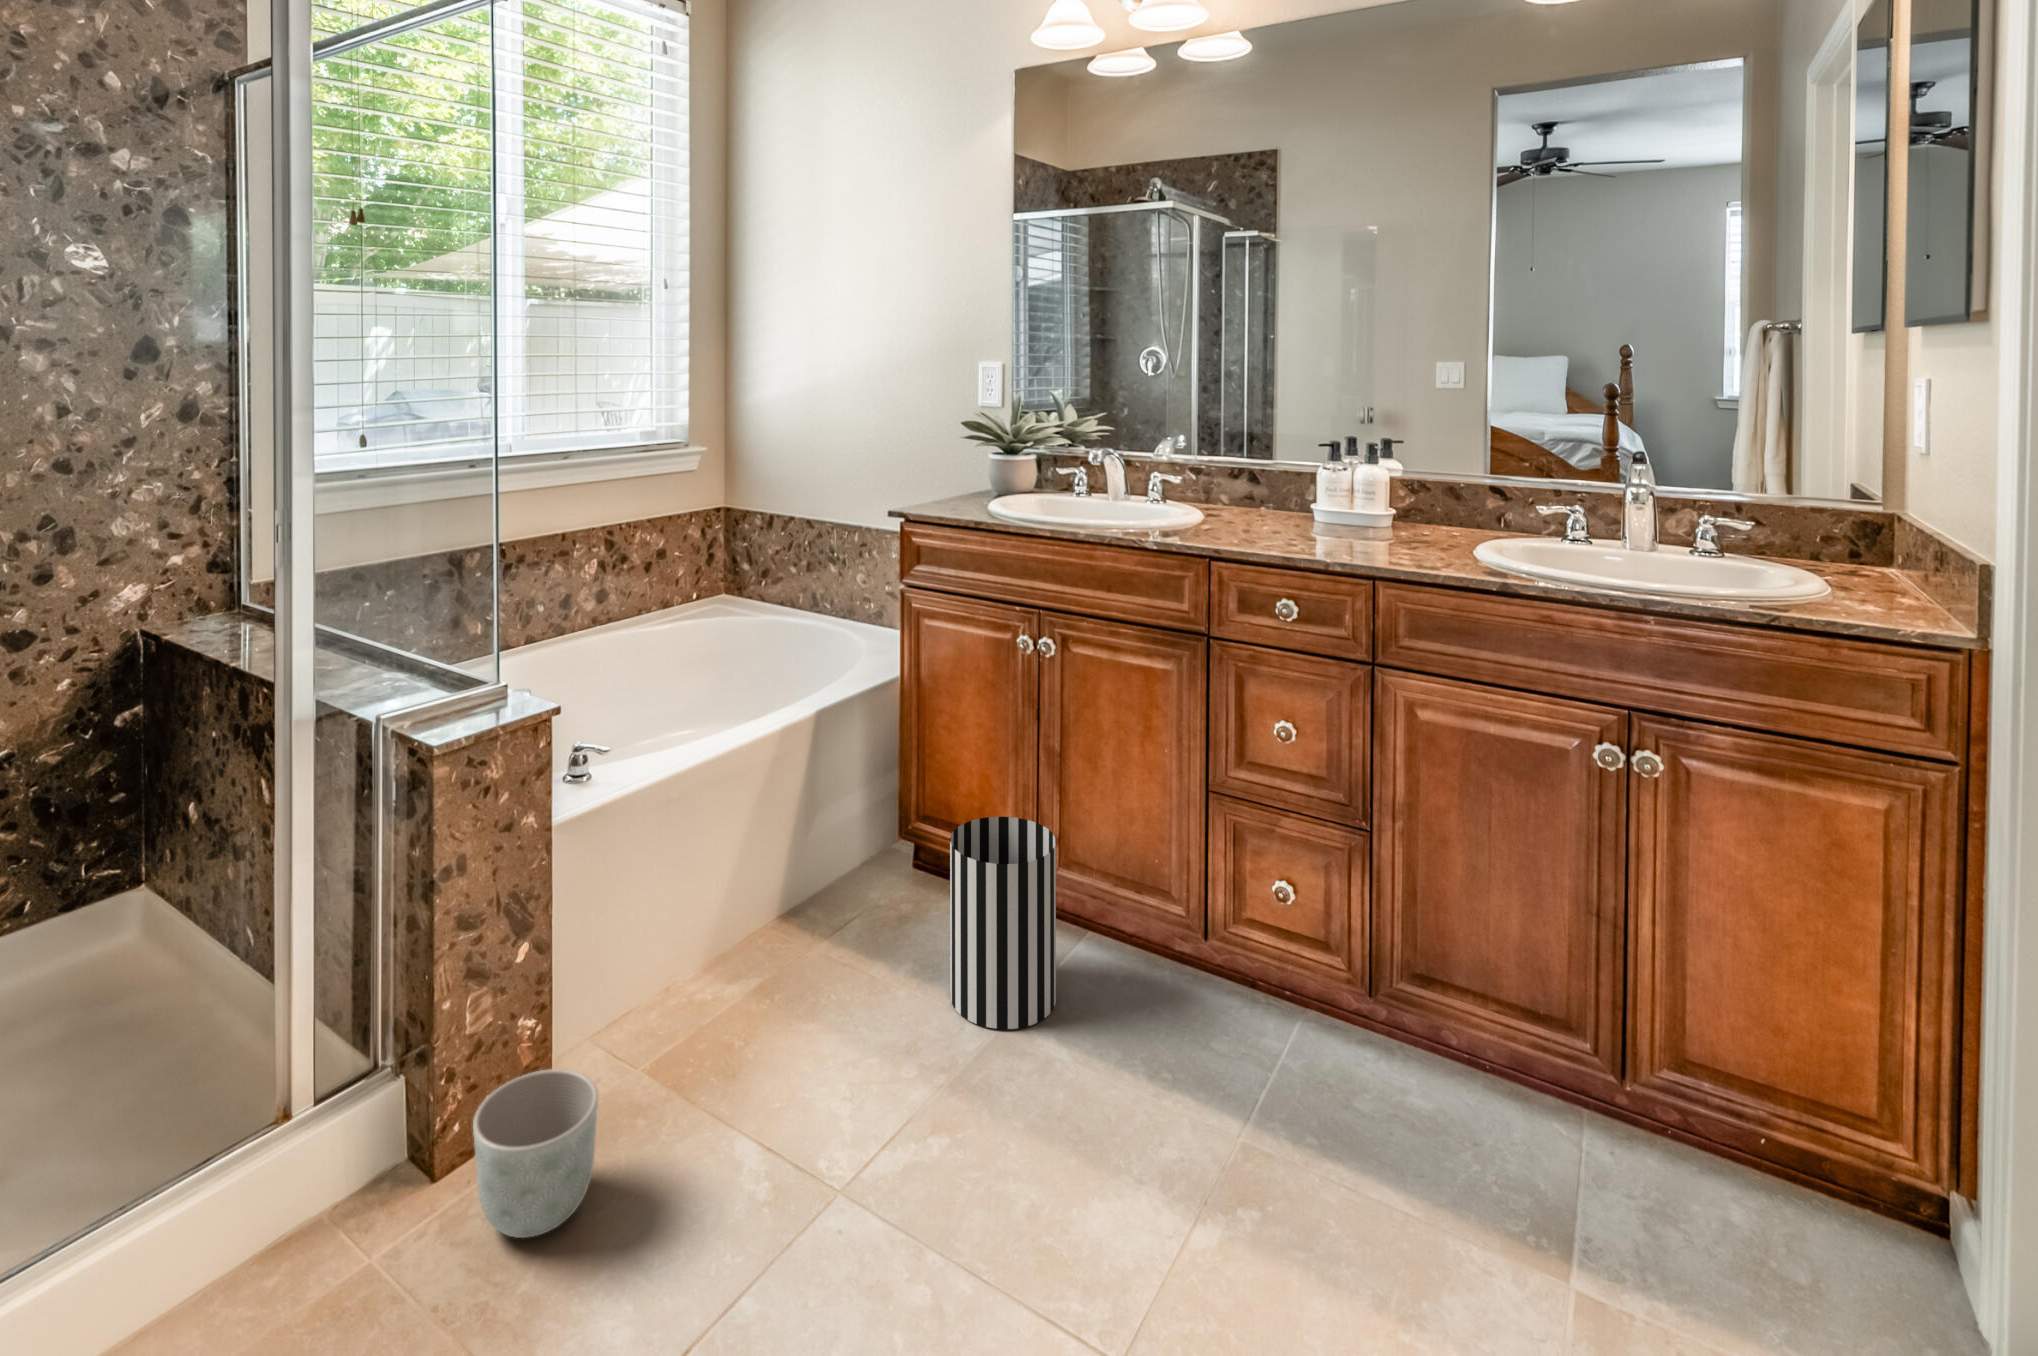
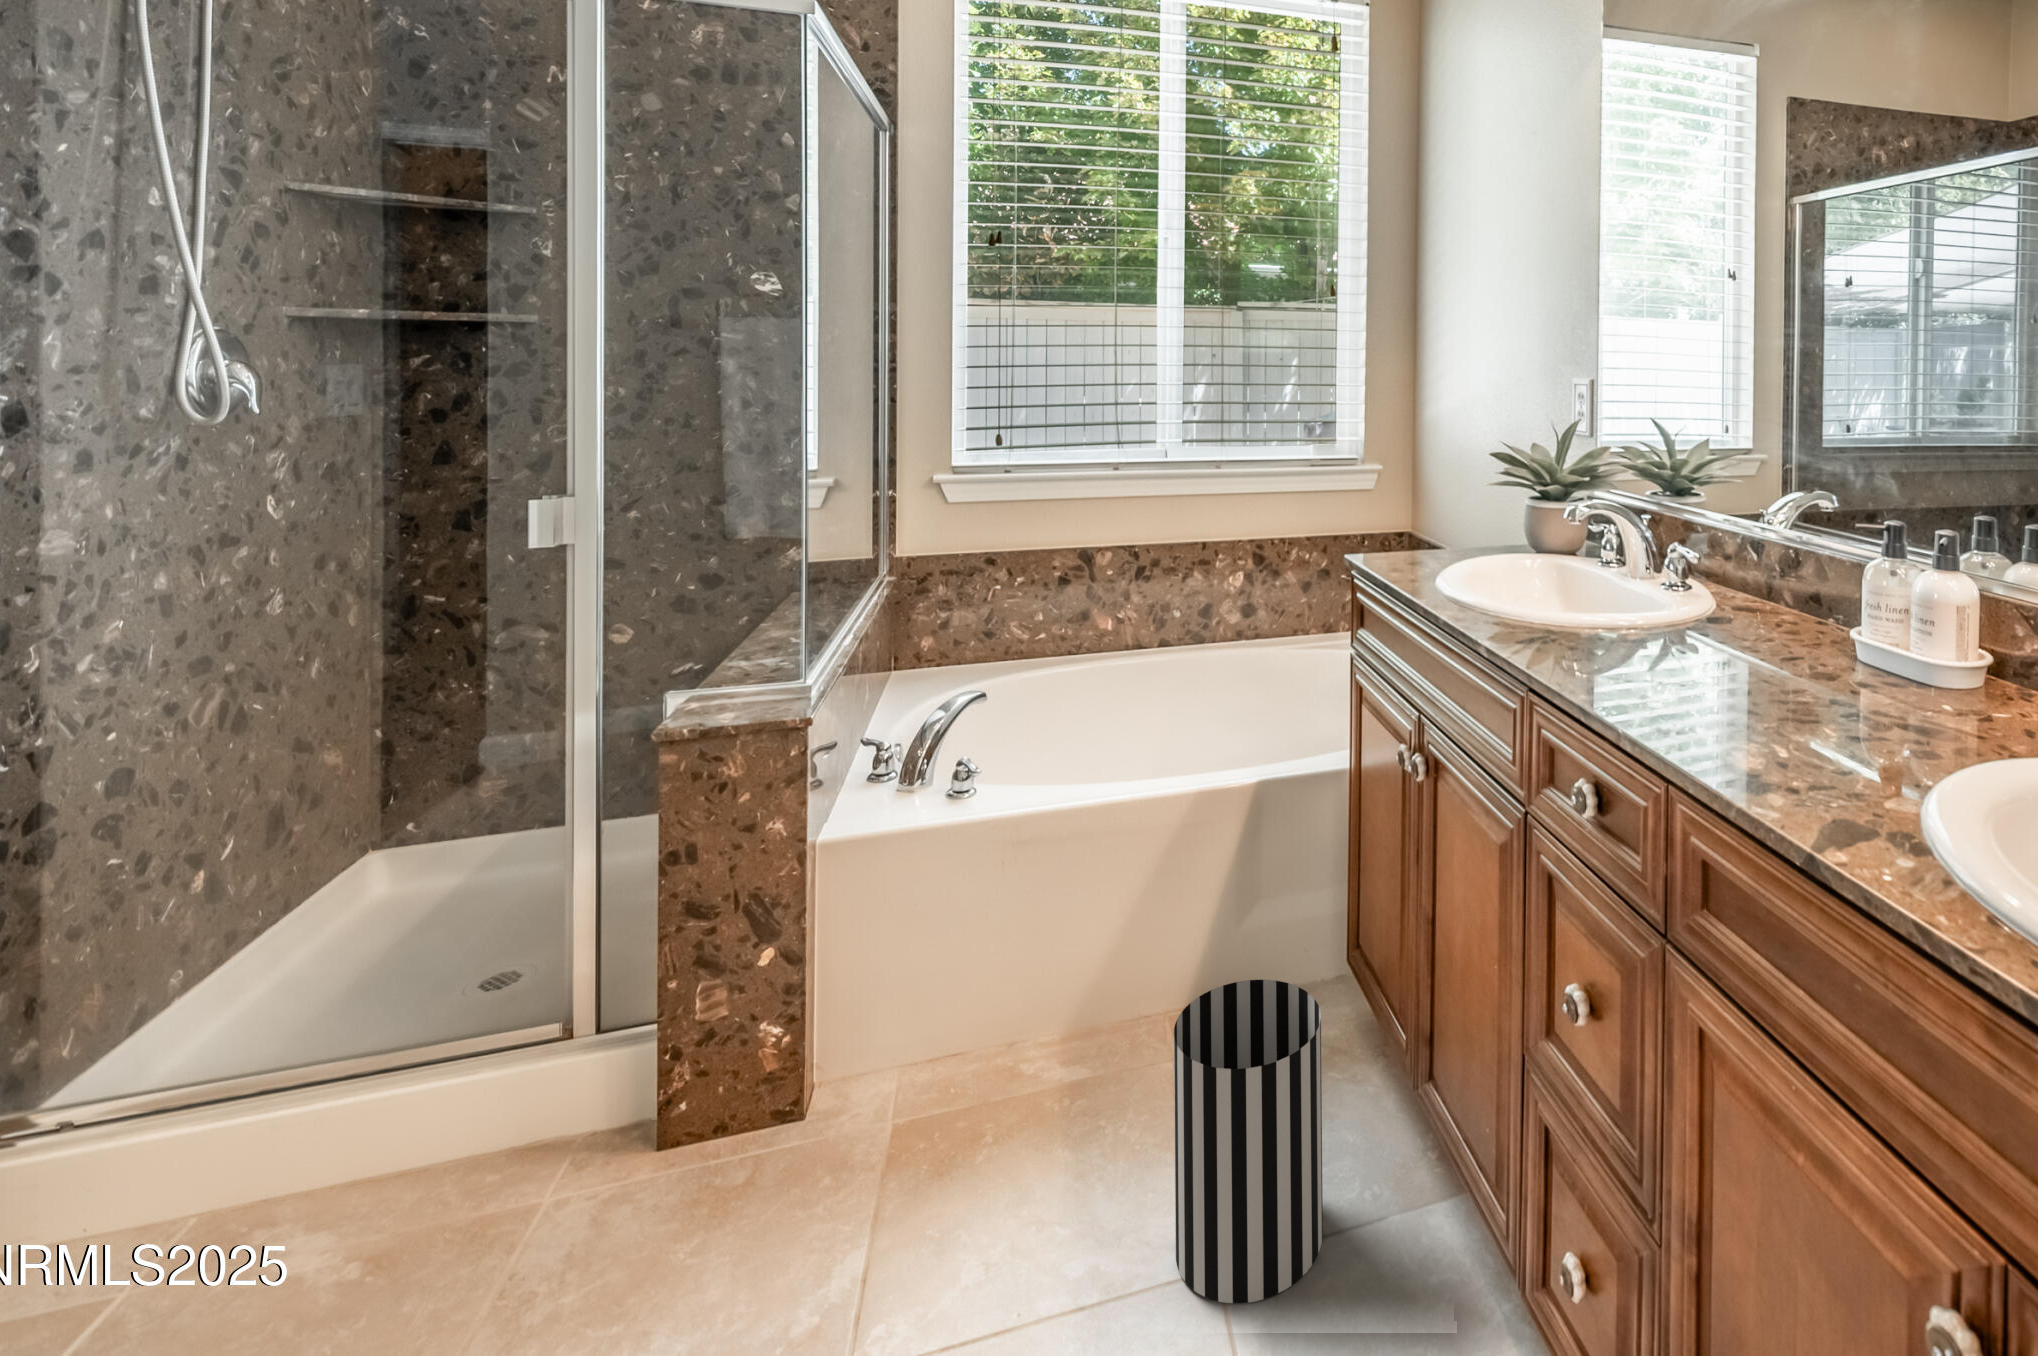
planter: present [473,1069,598,1238] -> none [576,1083,724,1256]

